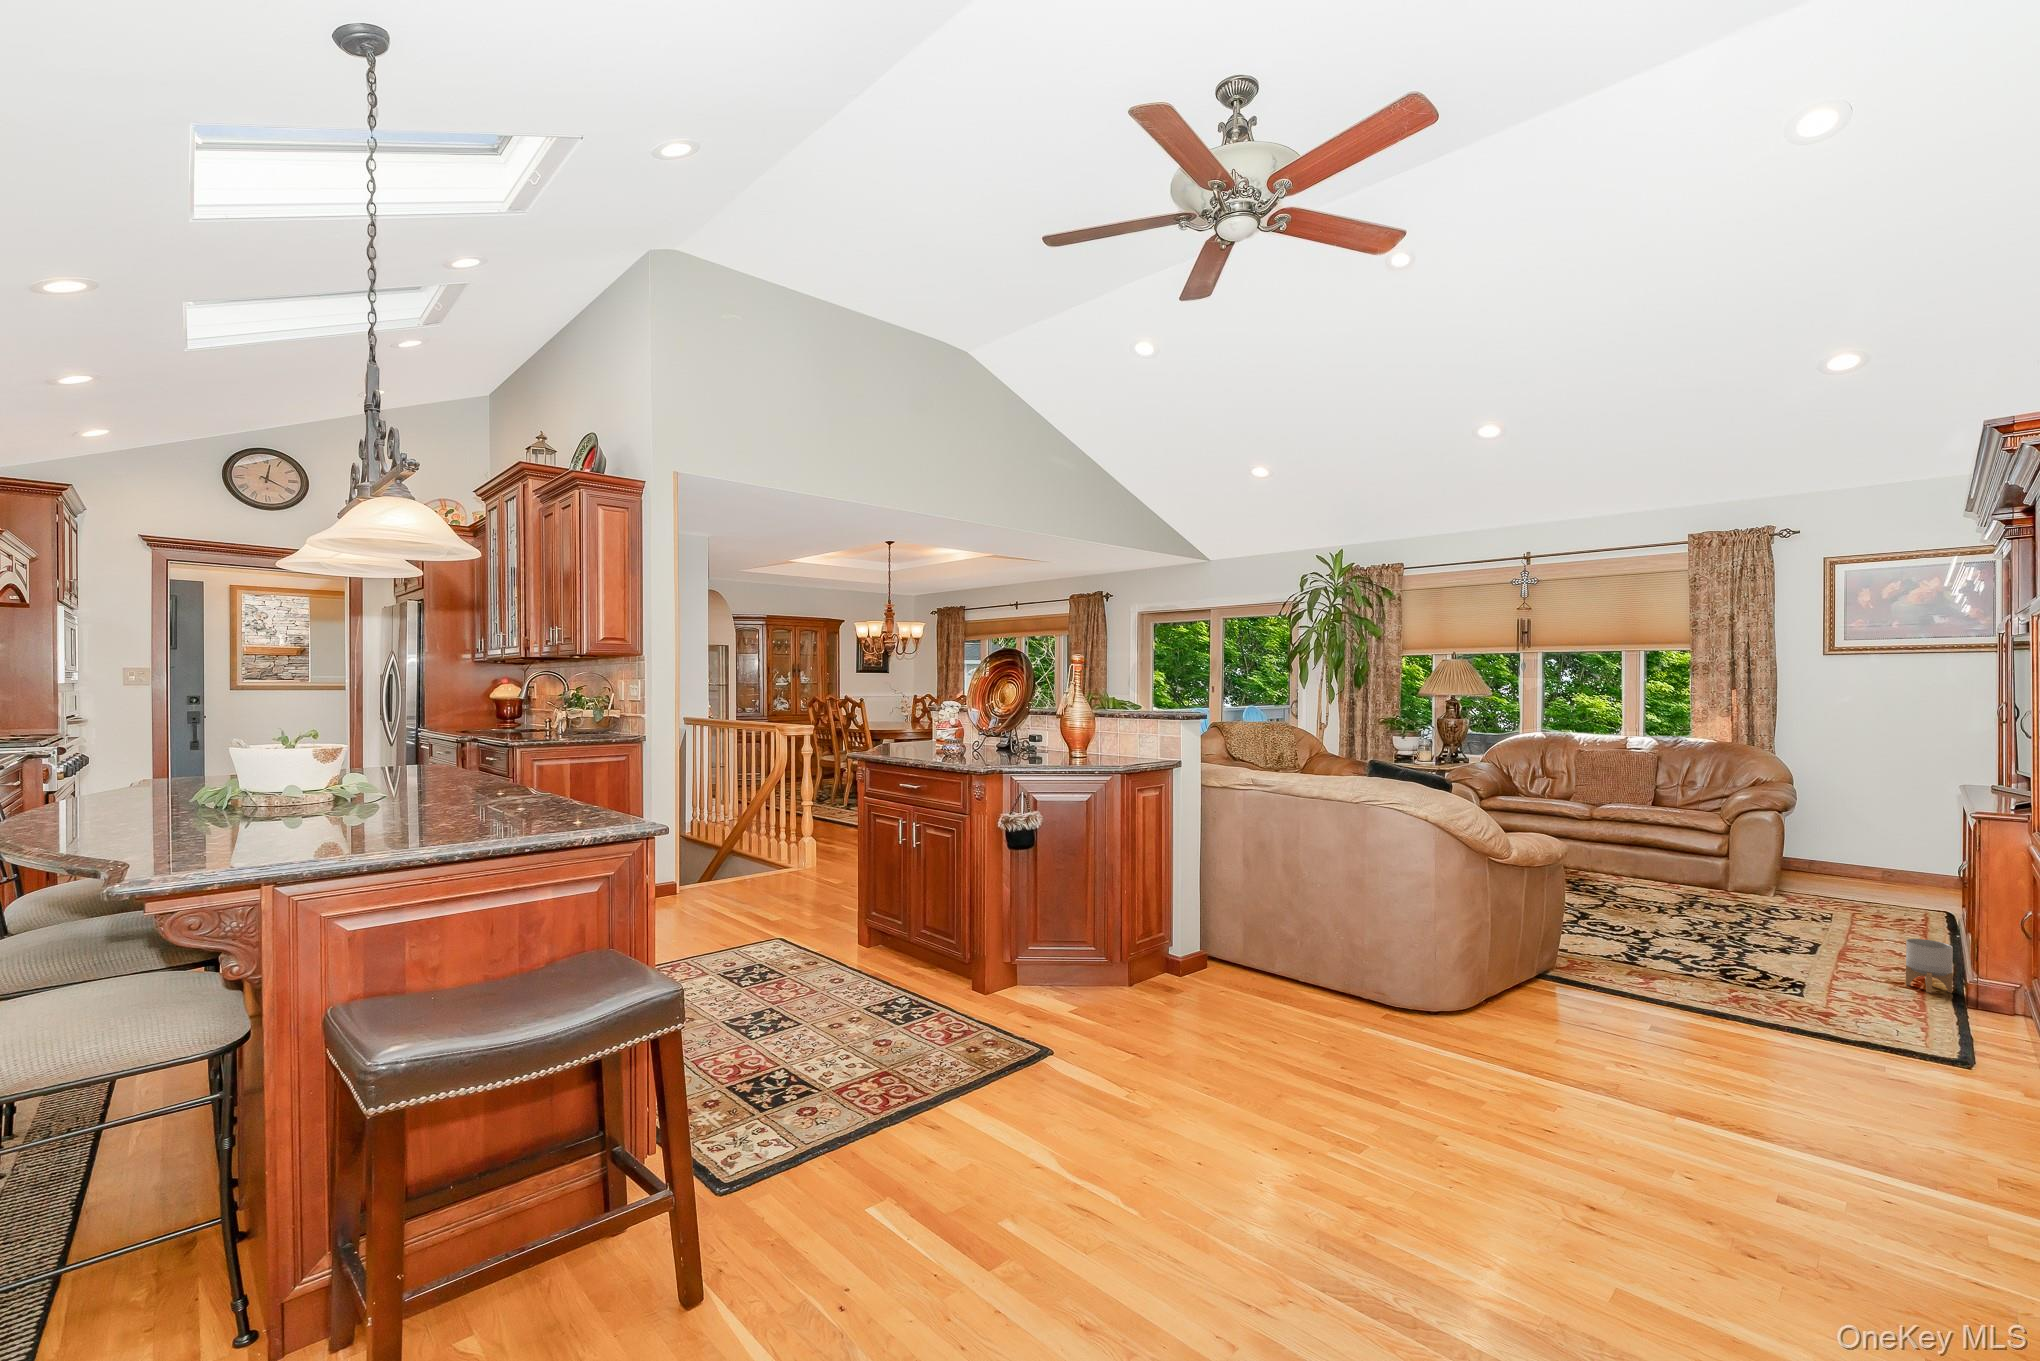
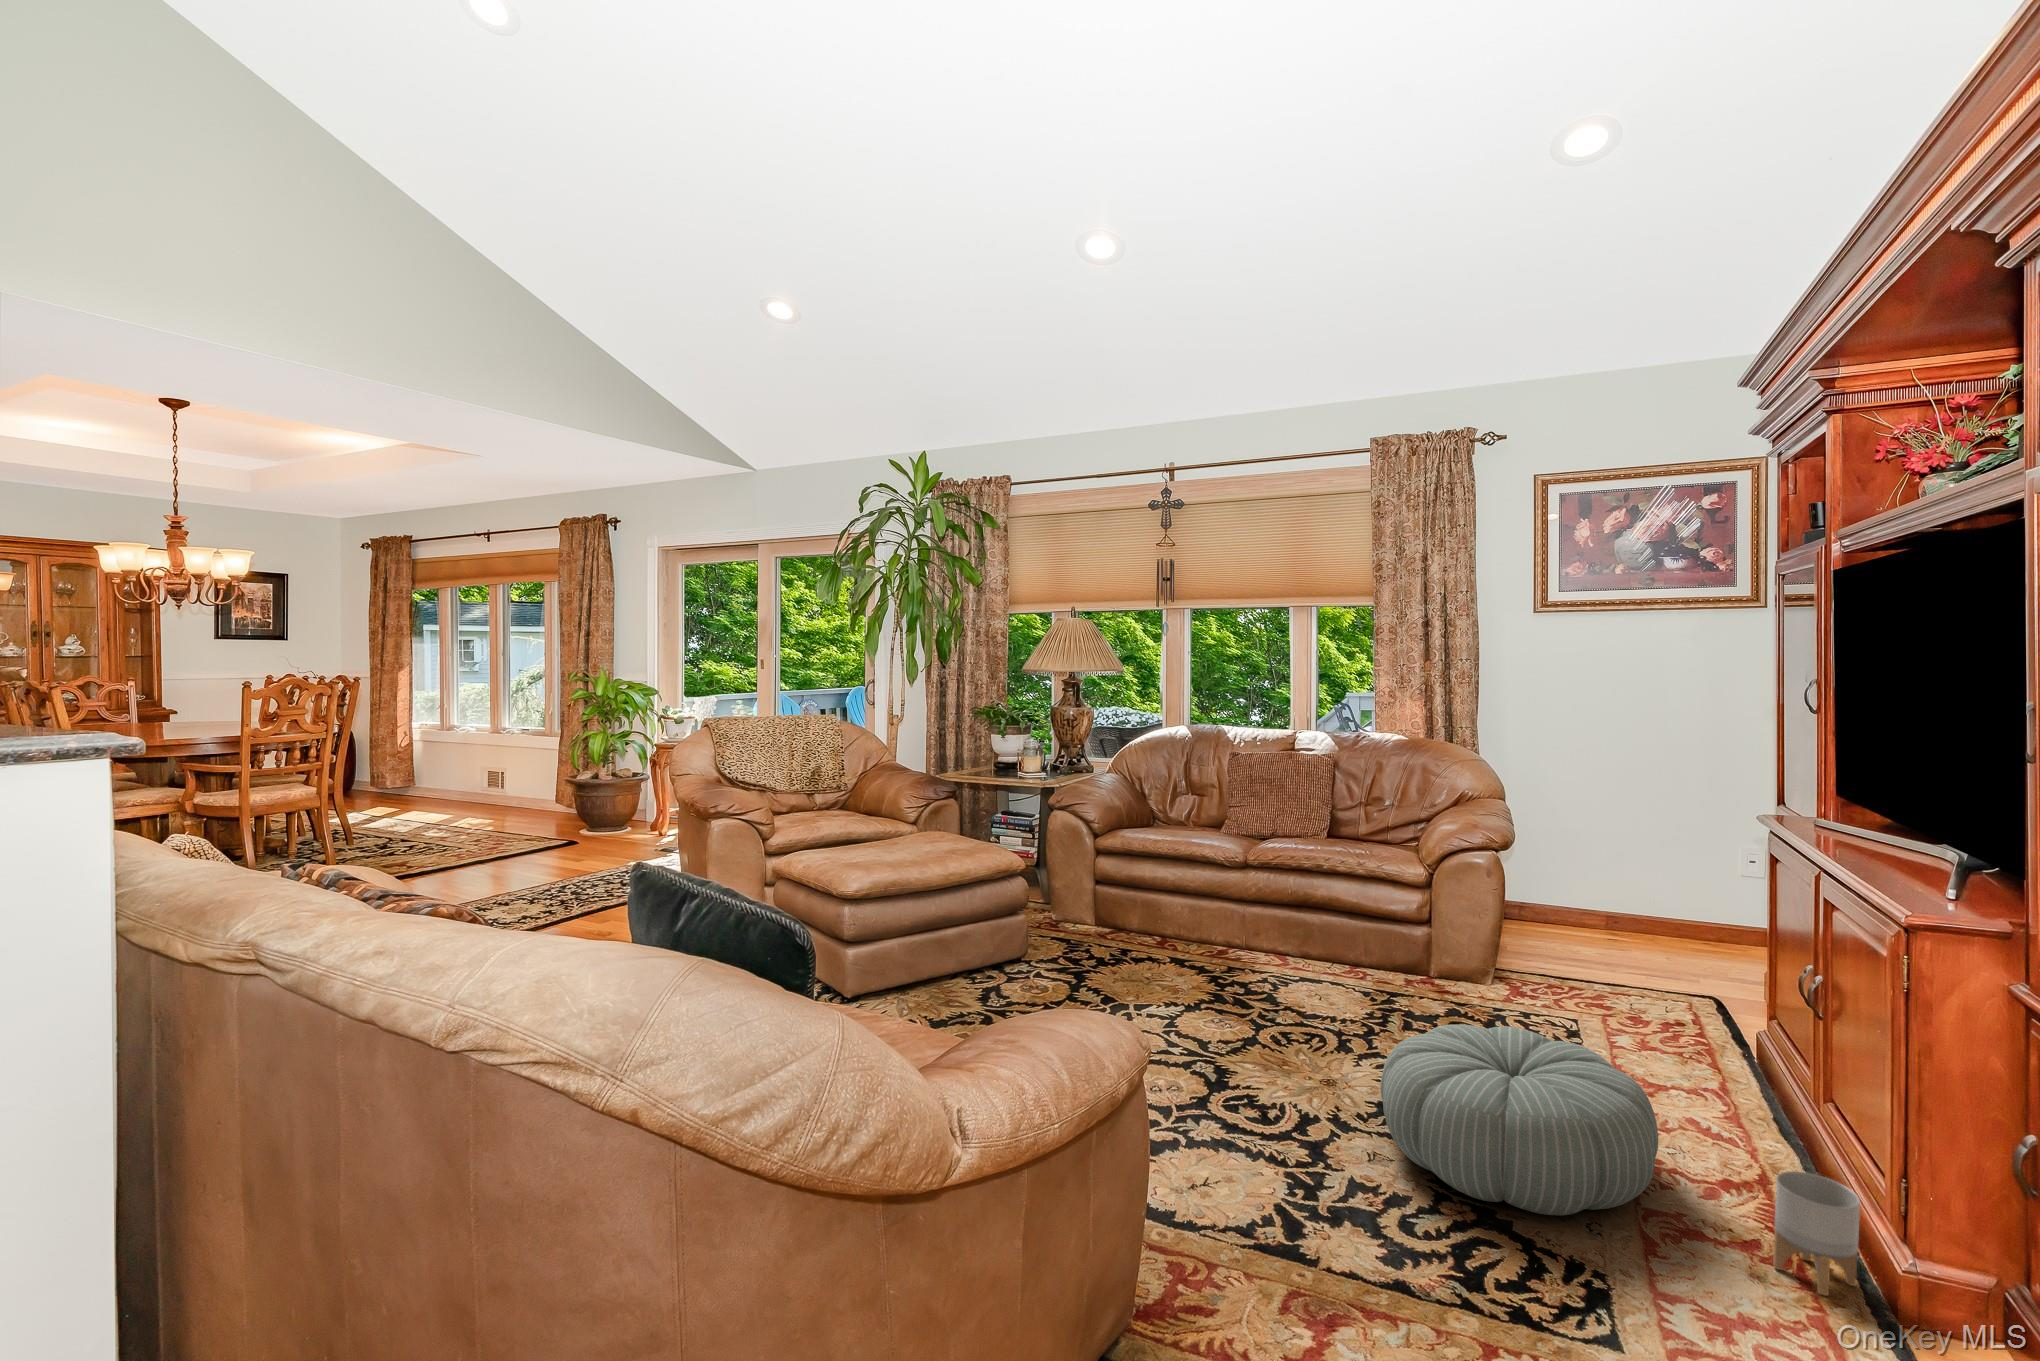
pouf: none [1679,882,1849,962] -> present [1380,1024,1658,1215]

